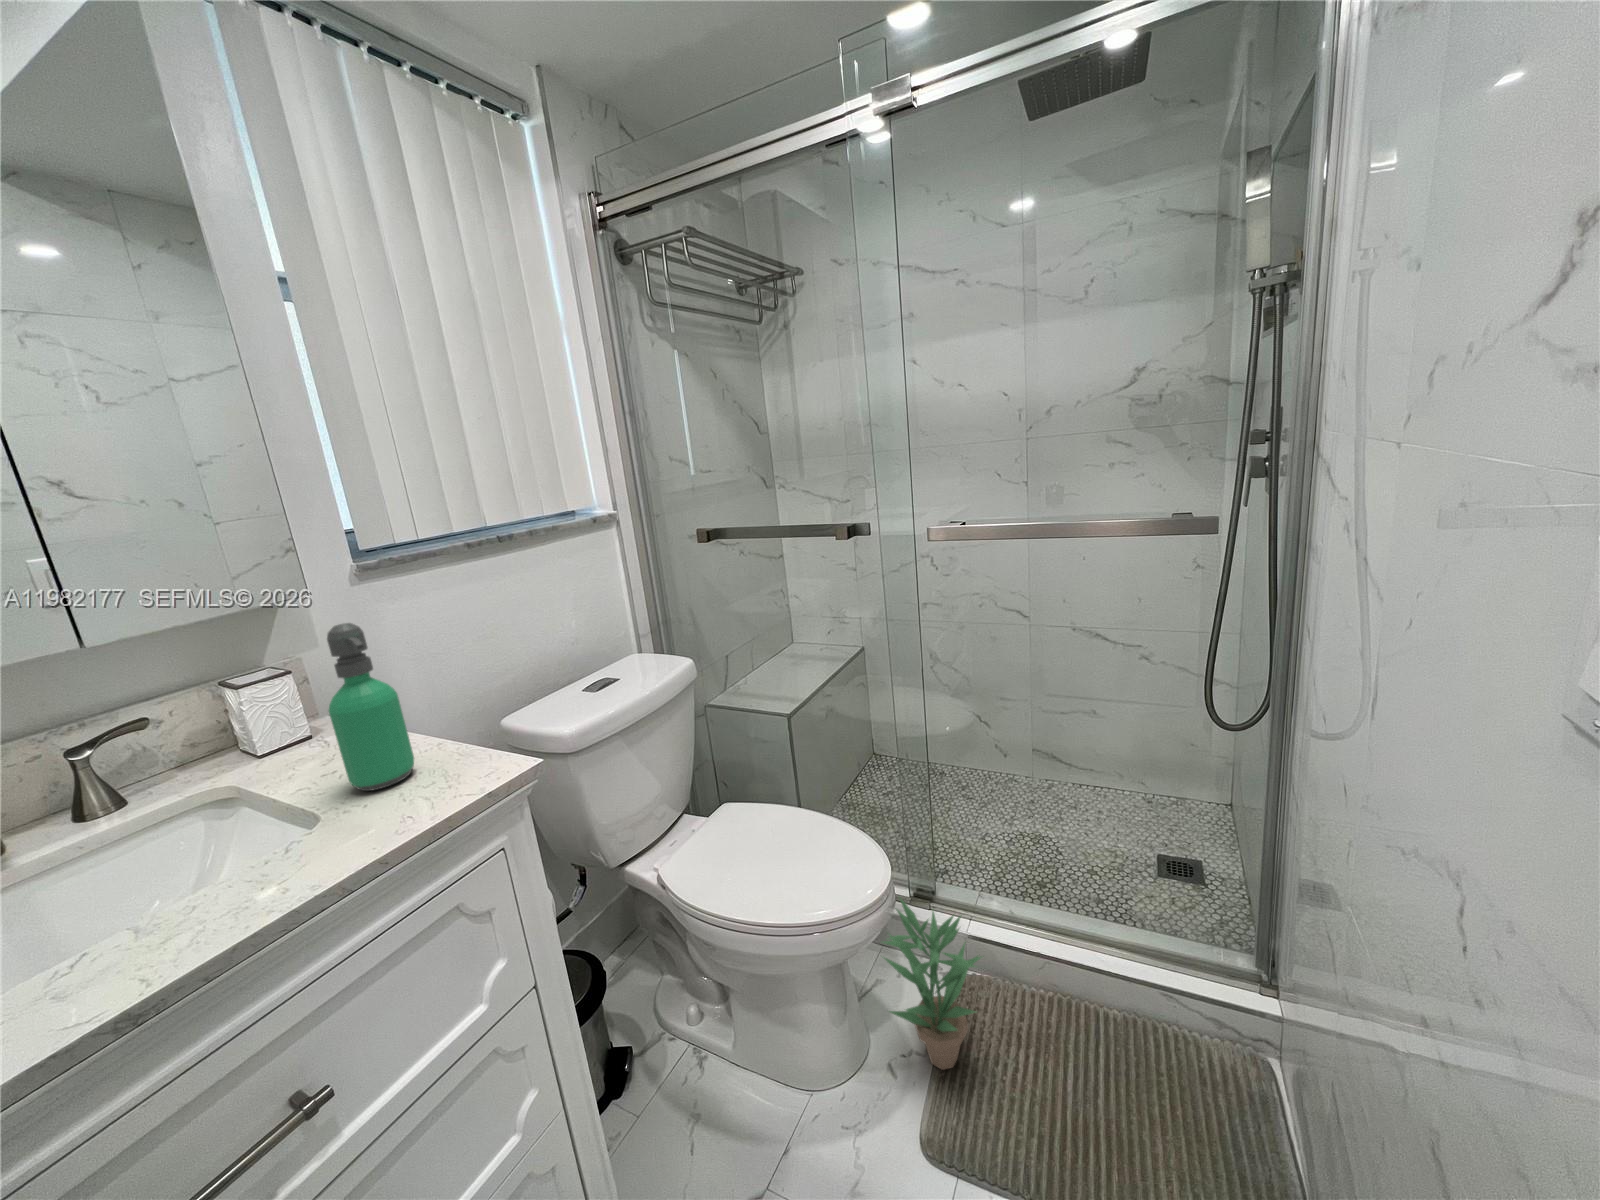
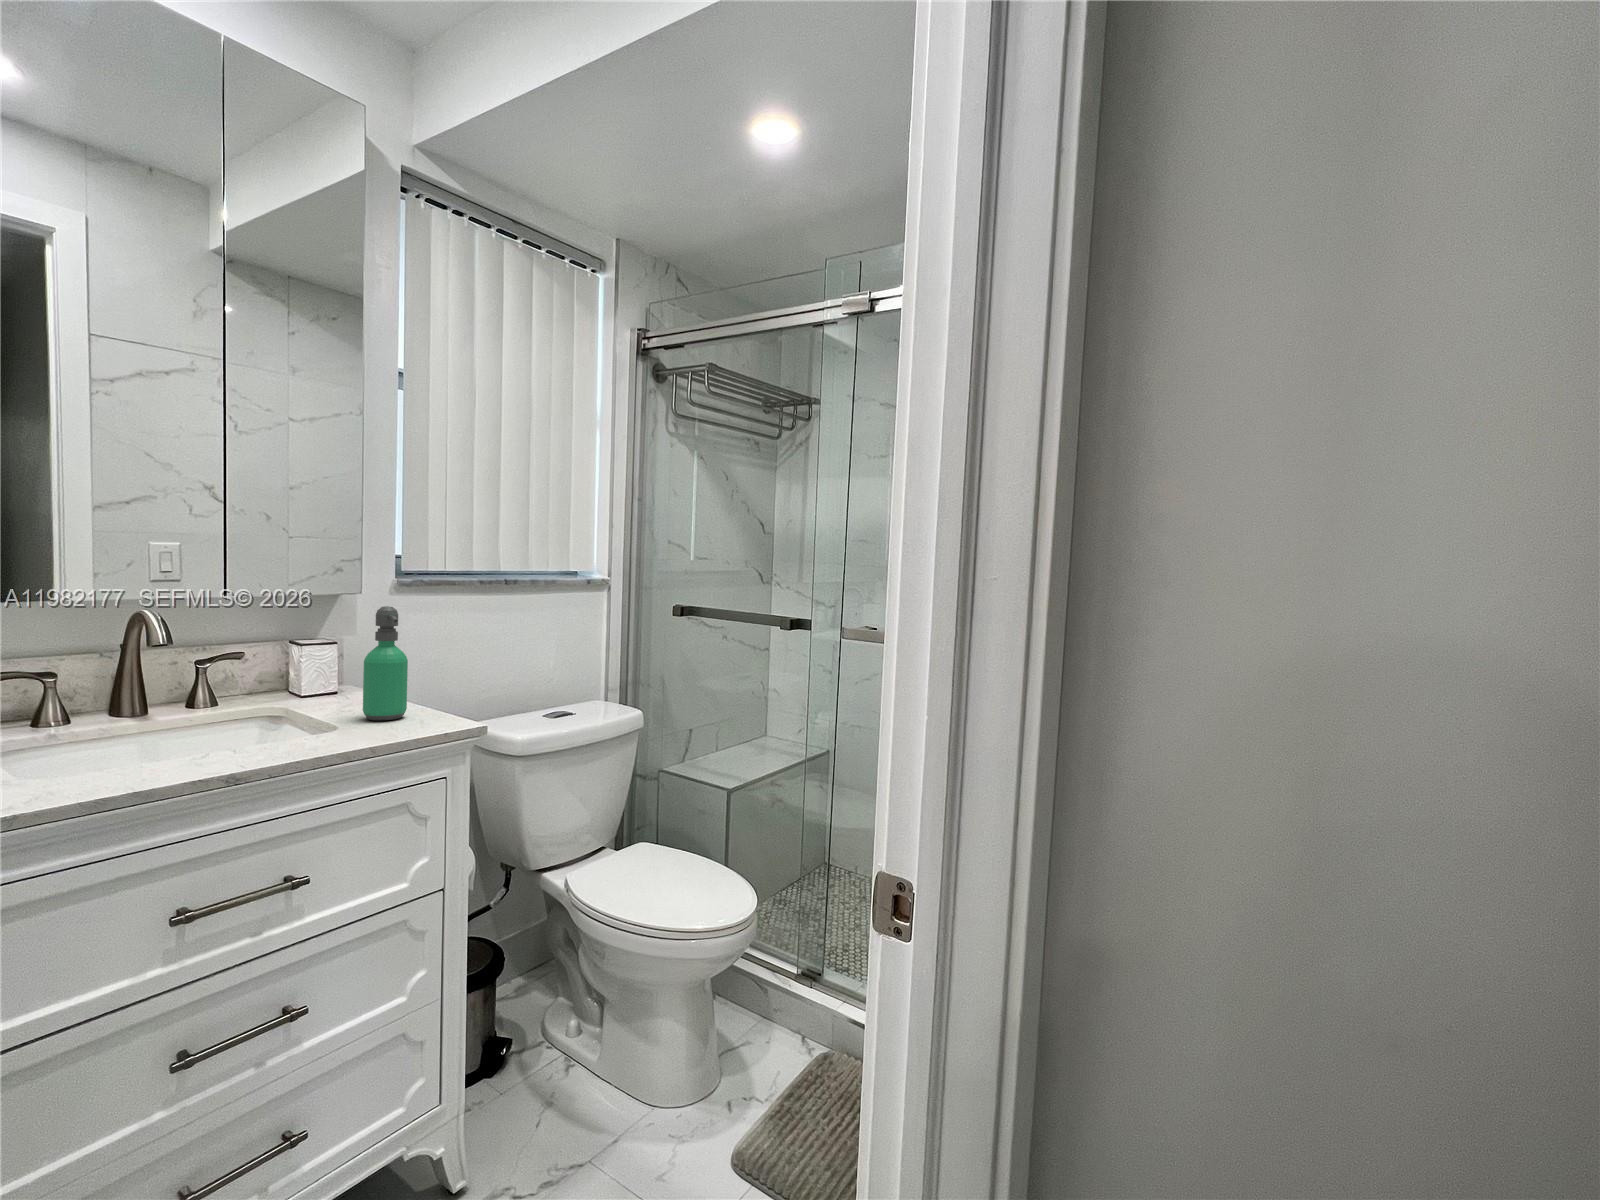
potted plant: present [884,898,981,1070] -> none [729,933,822,1113]

